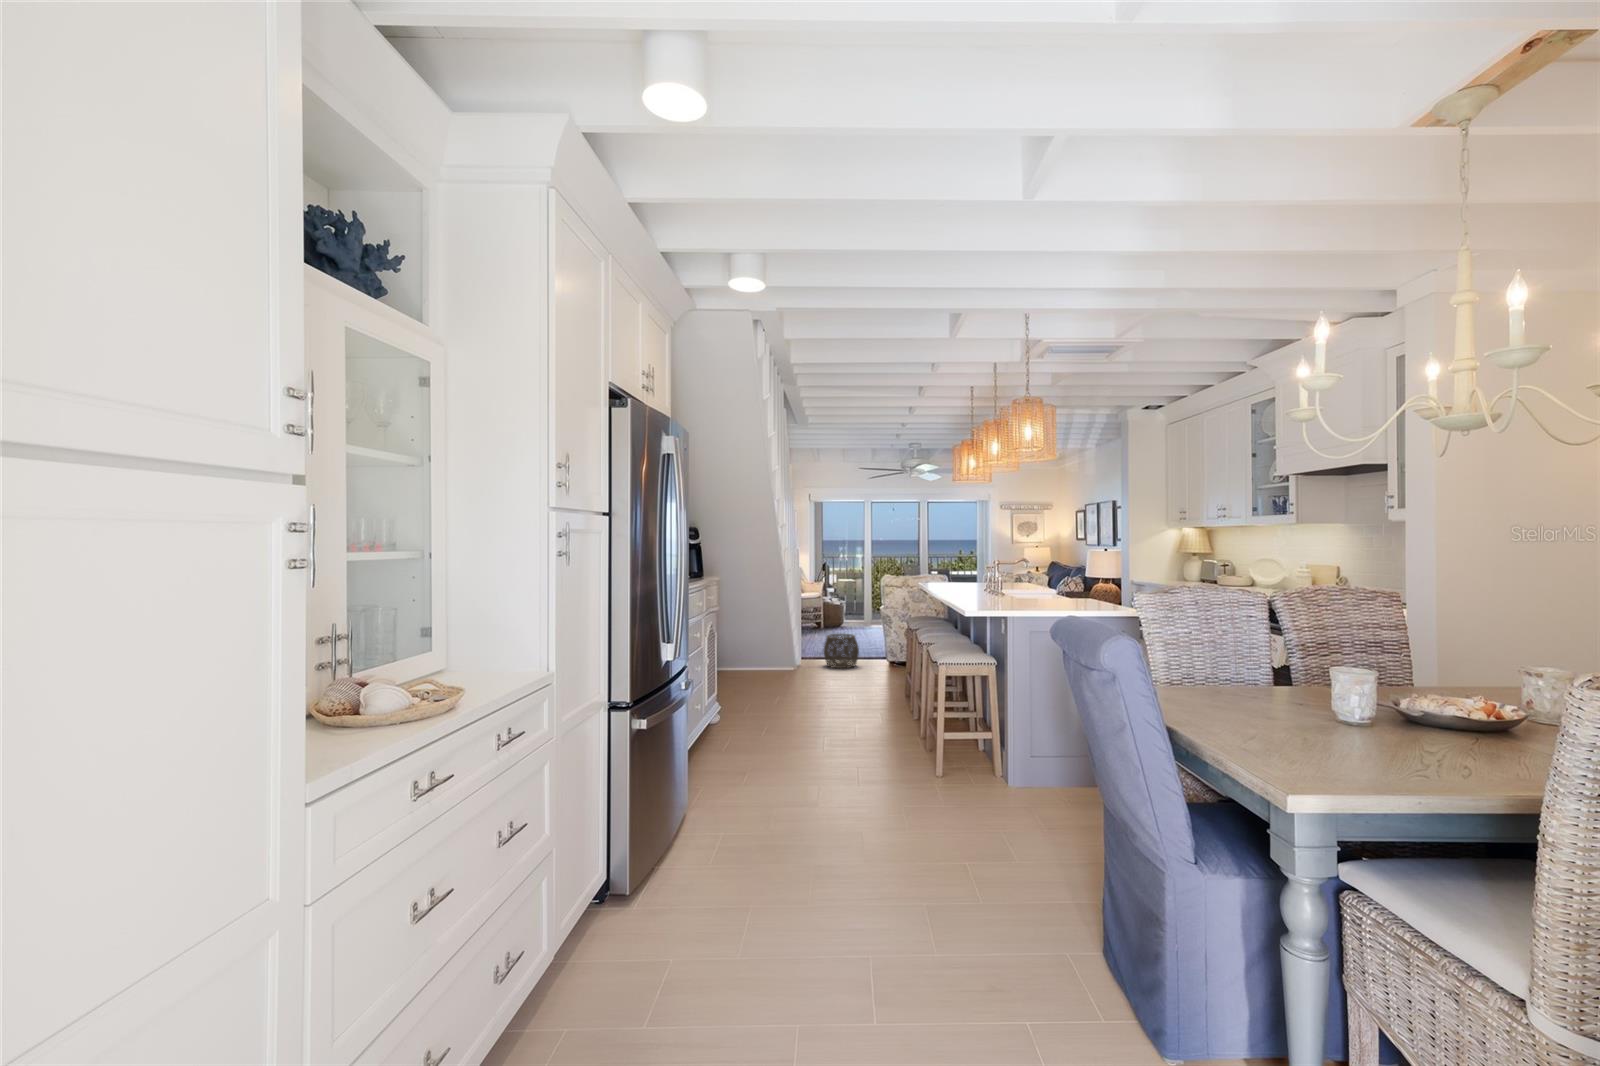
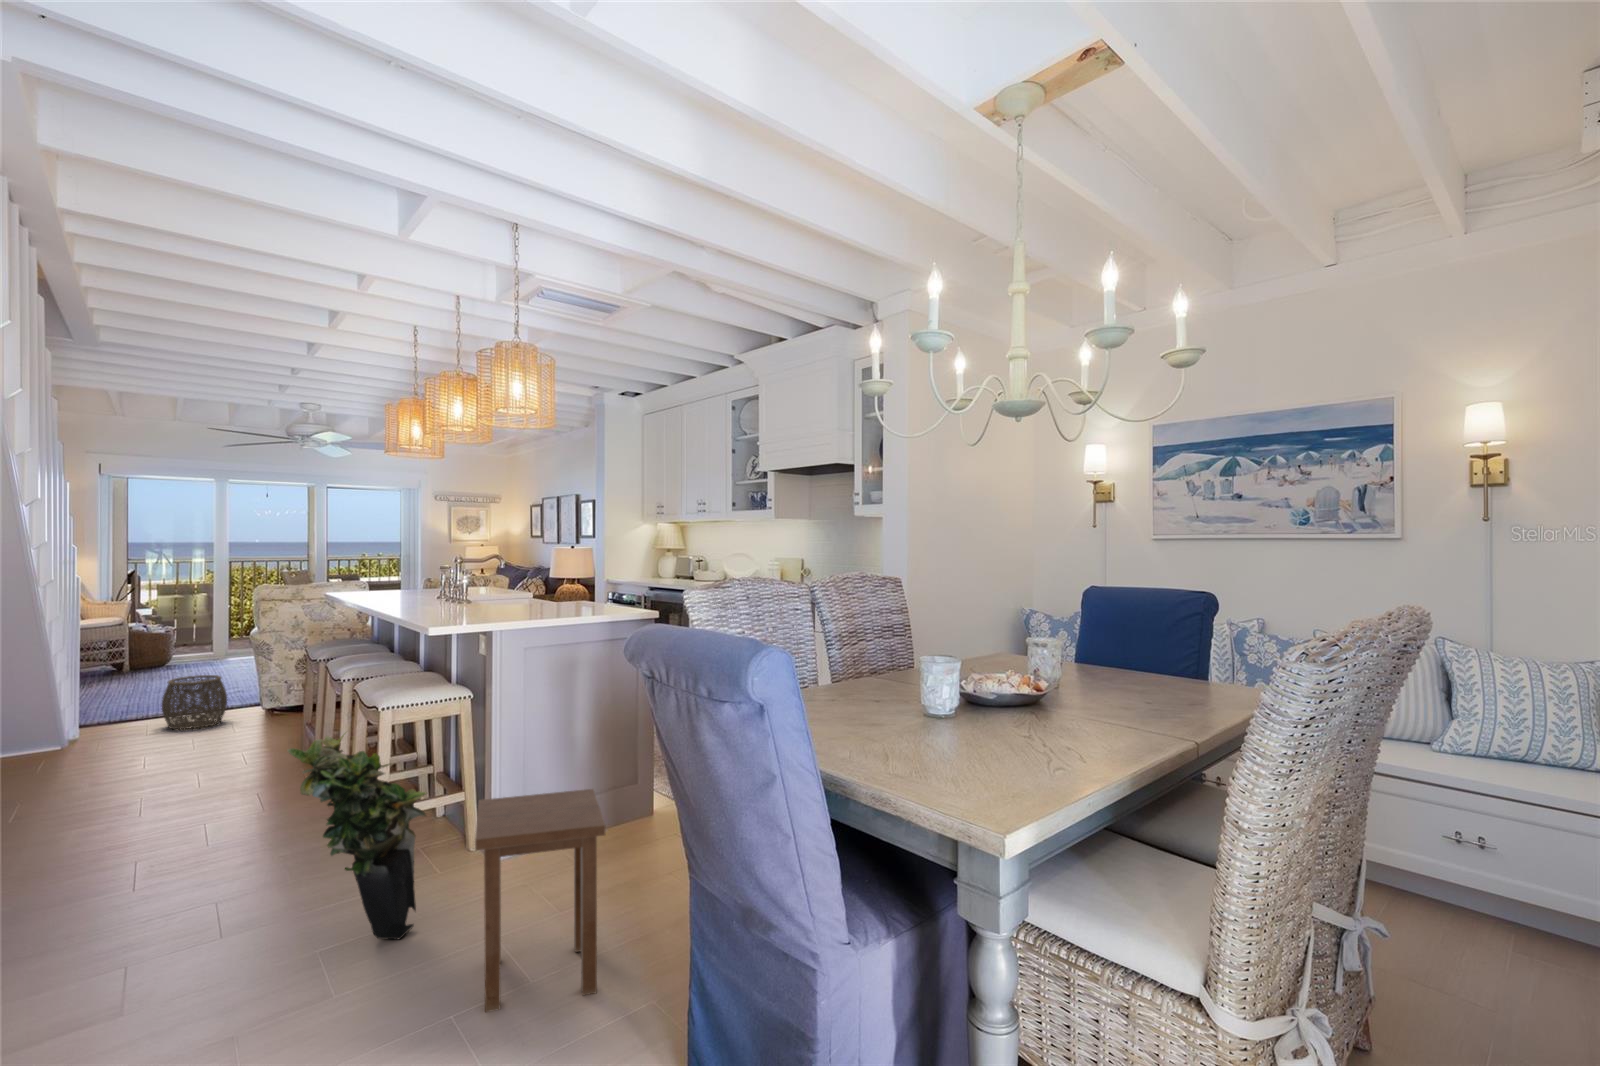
potted plant: none [869,675,952,820] -> present [288,735,426,939]
stool: none [968,733,1062,888] -> present [475,789,606,1012]

